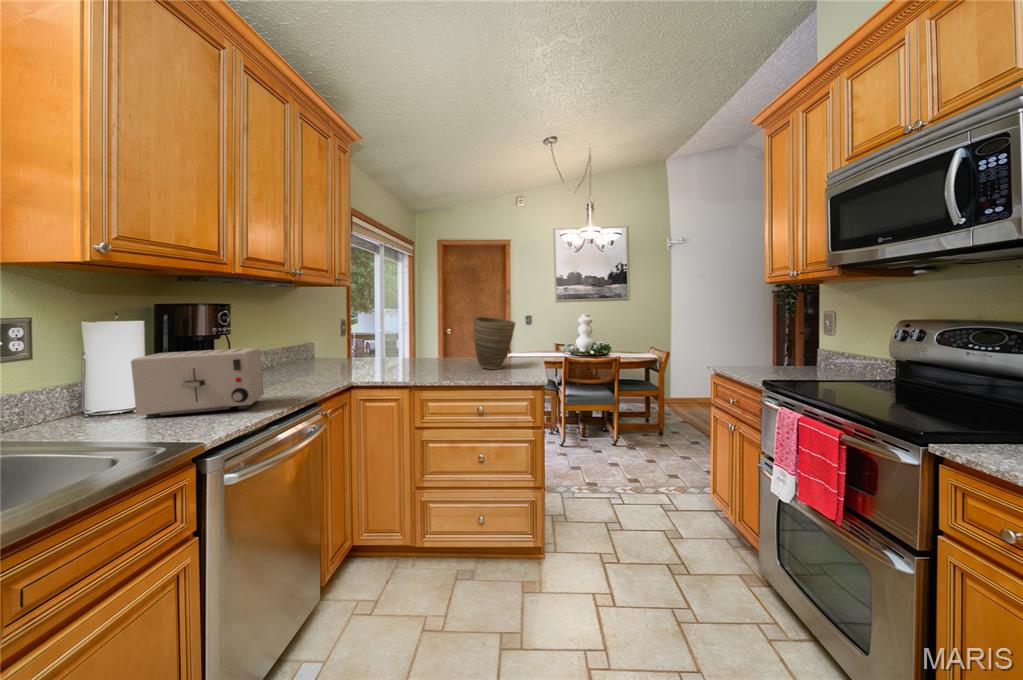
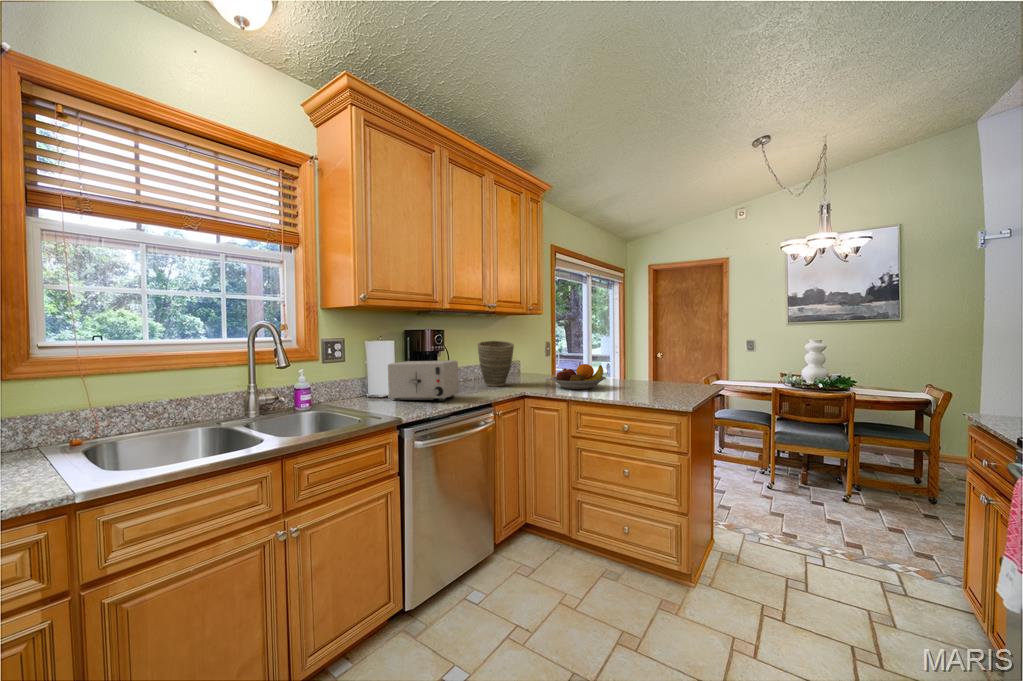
vase: present [473,317,515,369] -> present [478,341,514,386]
fruit bowl: none [378,345,444,375] -> present [551,364,606,389]

